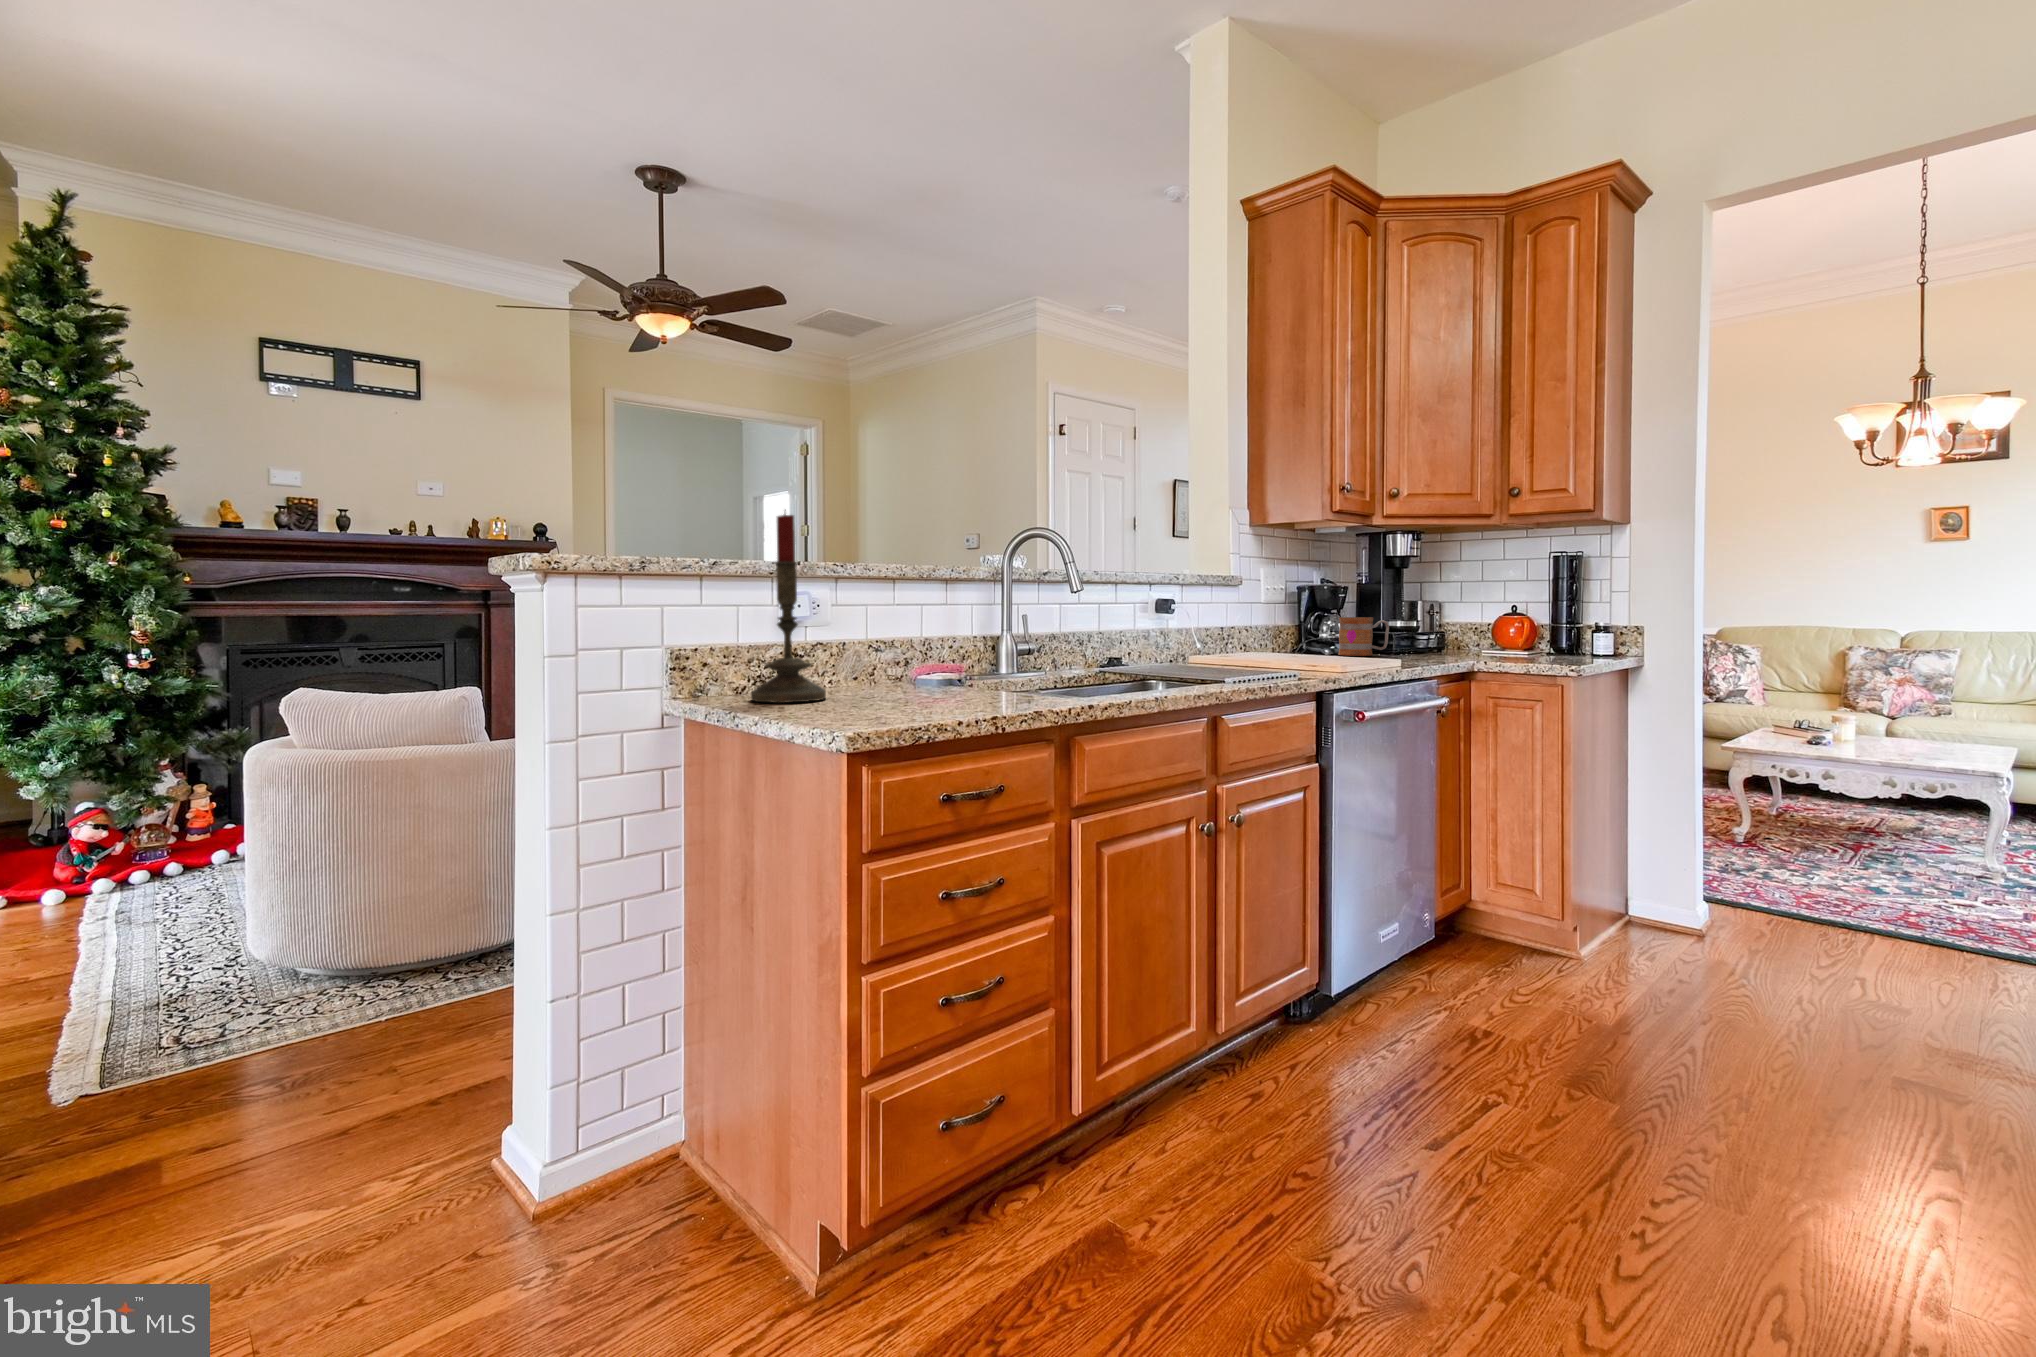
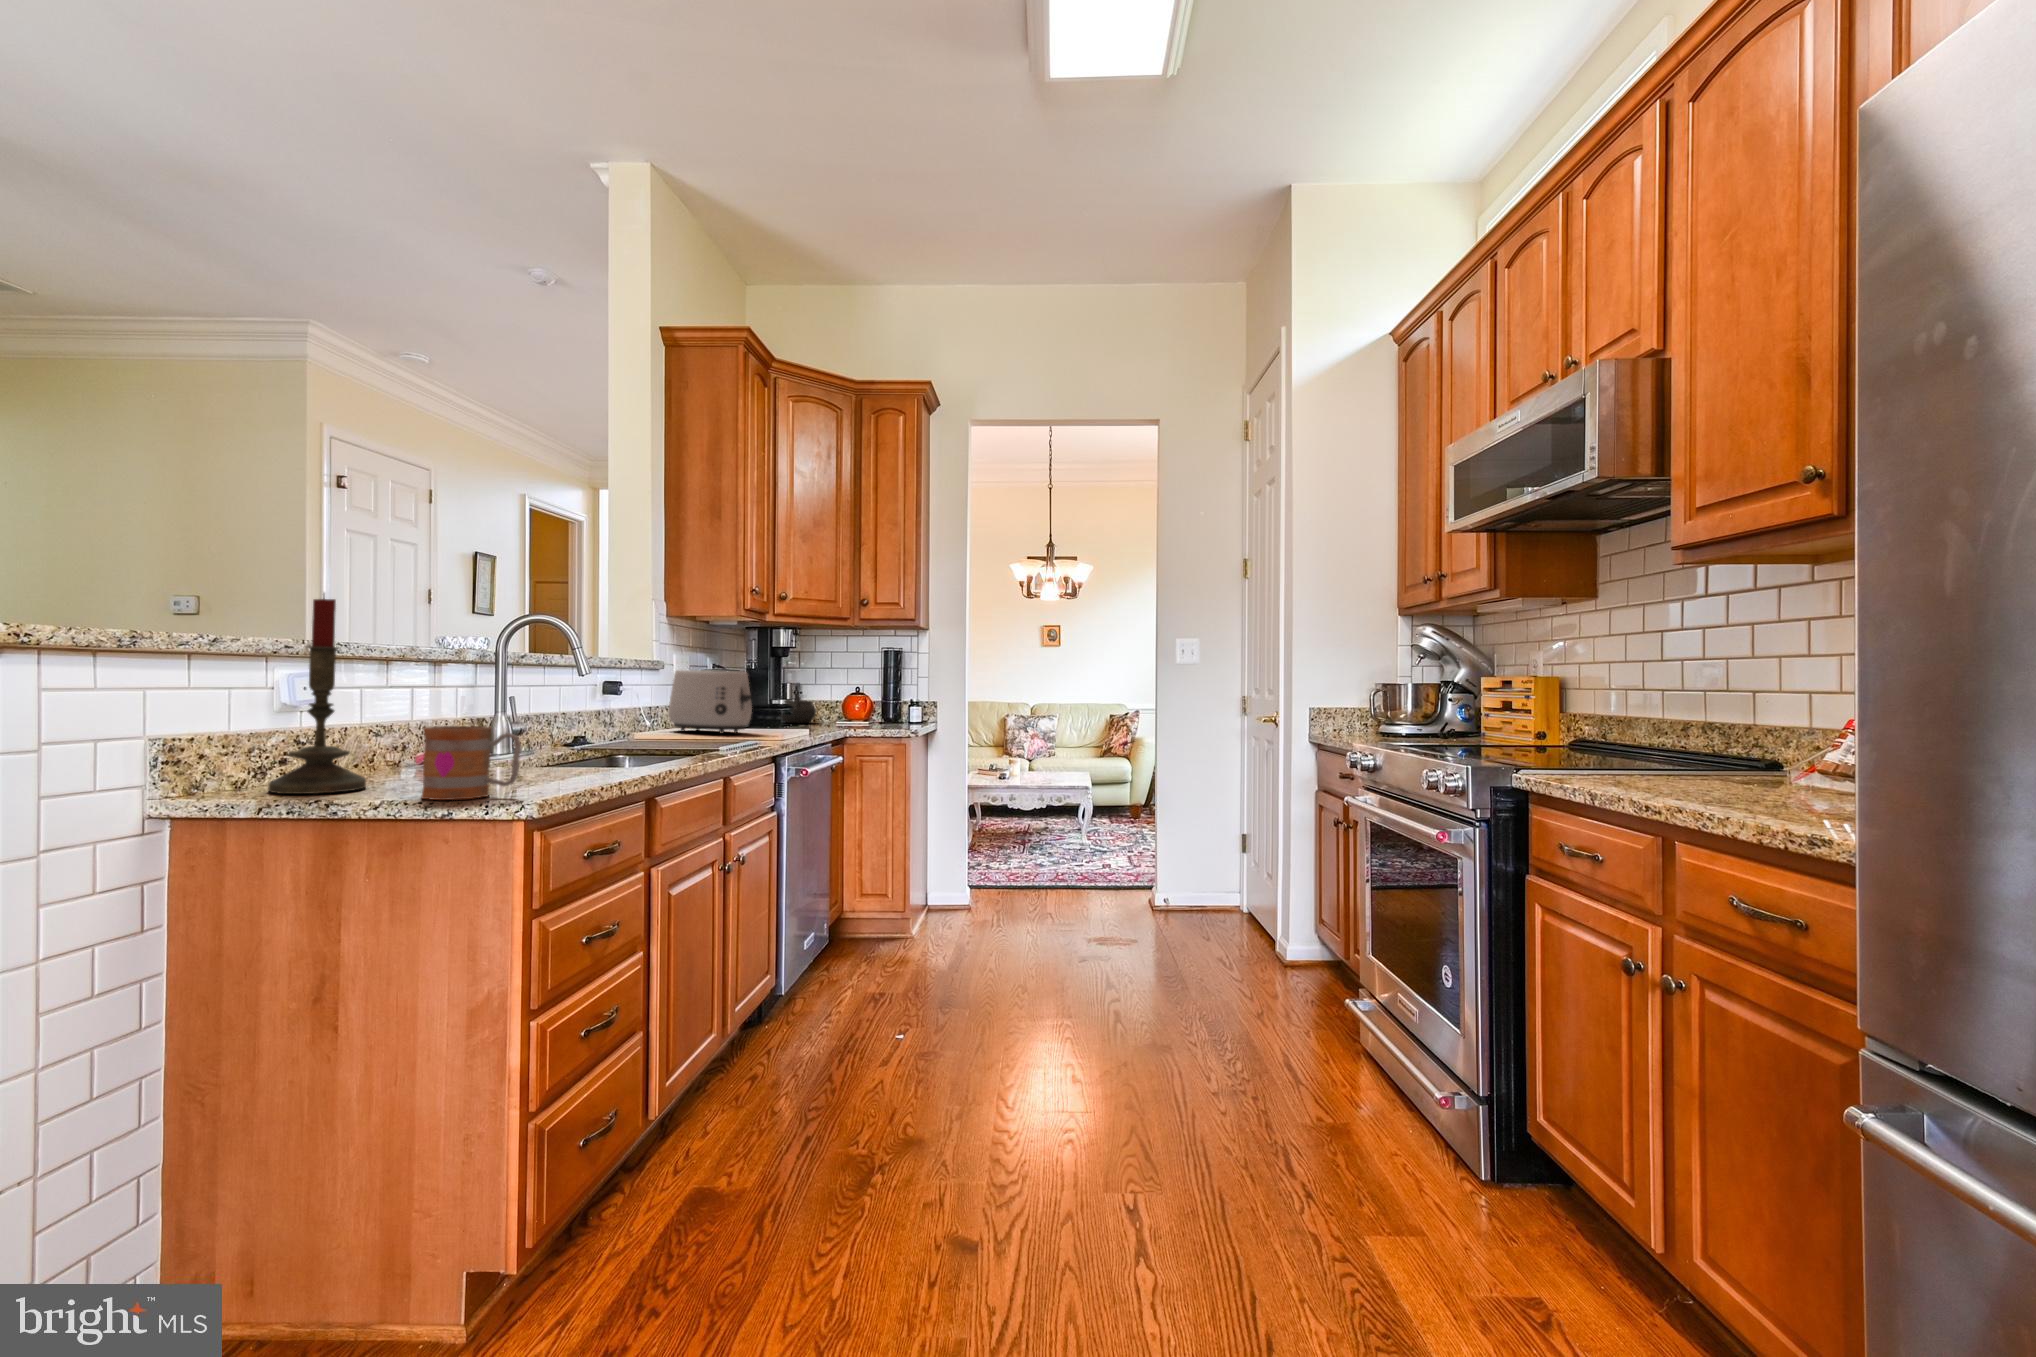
toaster: none [1239,584,1332,662] -> present [669,670,752,734]
kettle: none [1400,598,1451,652] -> present [781,685,816,723]
mug: present [1338,617,1389,656] -> present [422,726,521,800]

